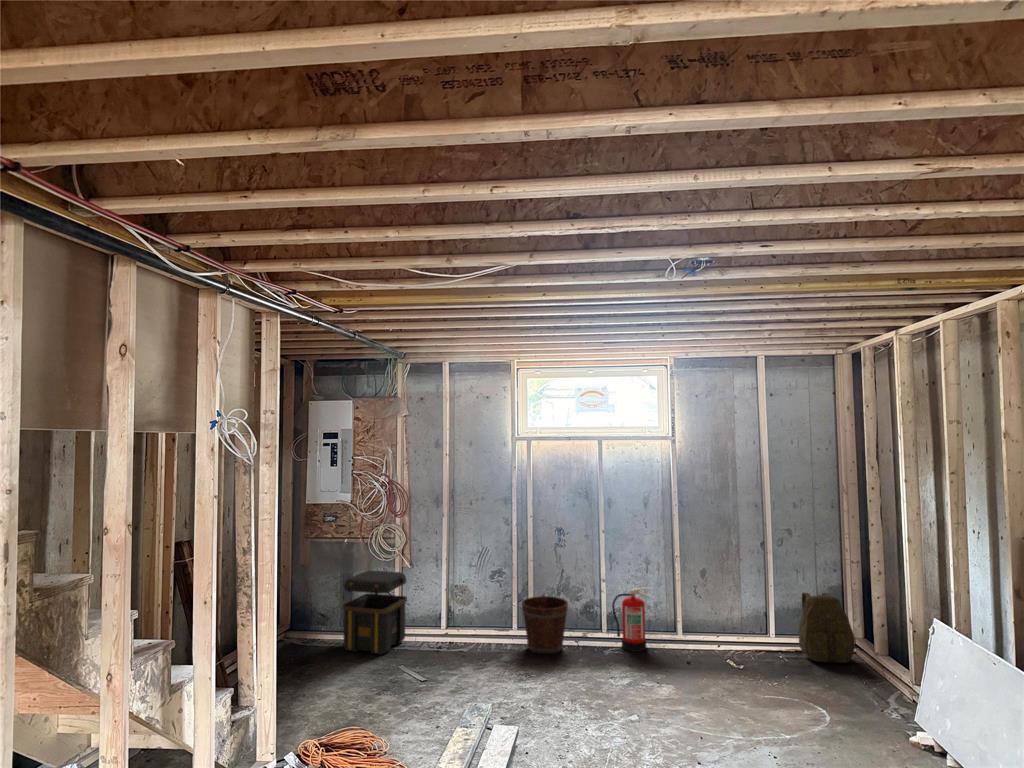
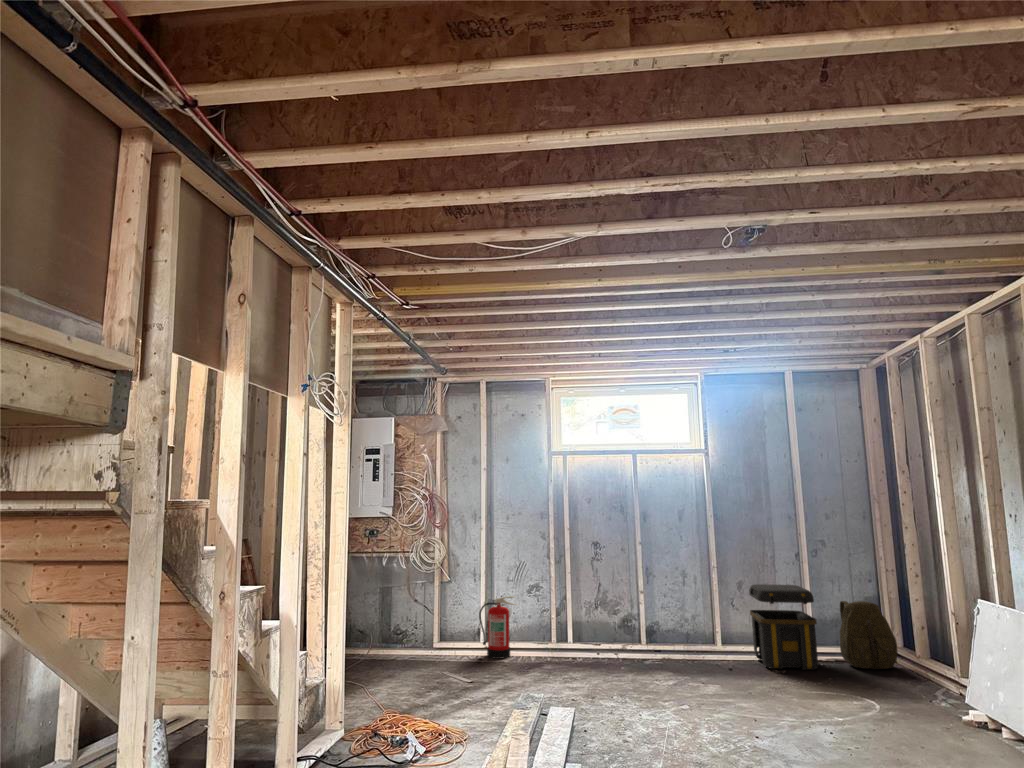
toolbox: present [343,570,407,654] -> present [749,584,818,670]
fire extinguisher: present [612,587,654,652] -> present [479,596,517,659]
bucket: present [522,595,568,654] -> none [561,606,608,664]

